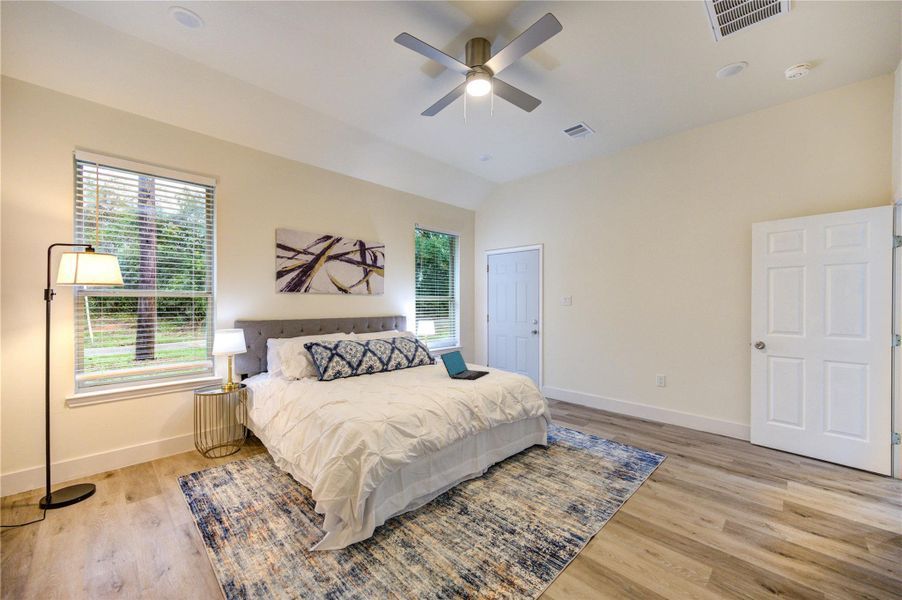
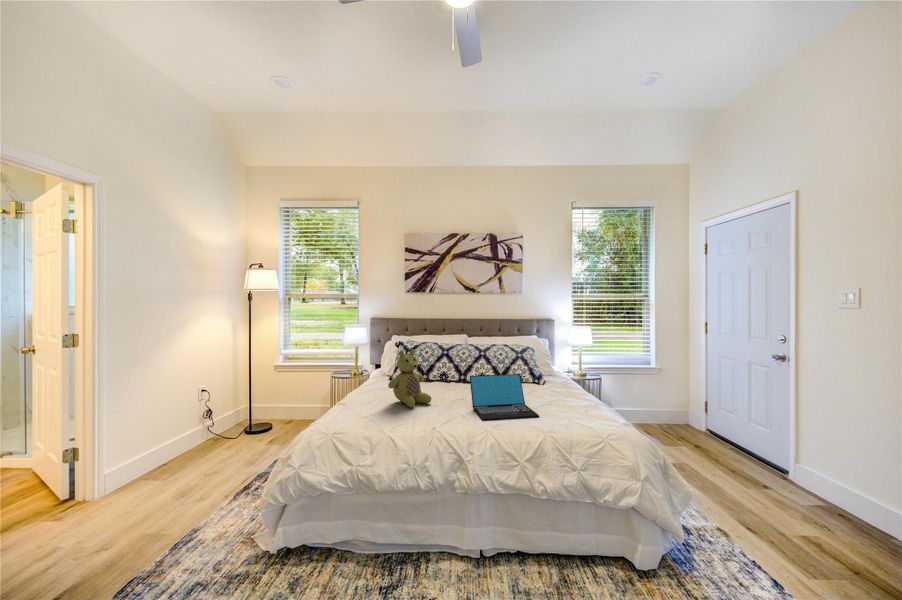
stuffed bear: none [389,340,419,386] -> present [388,349,431,408]

